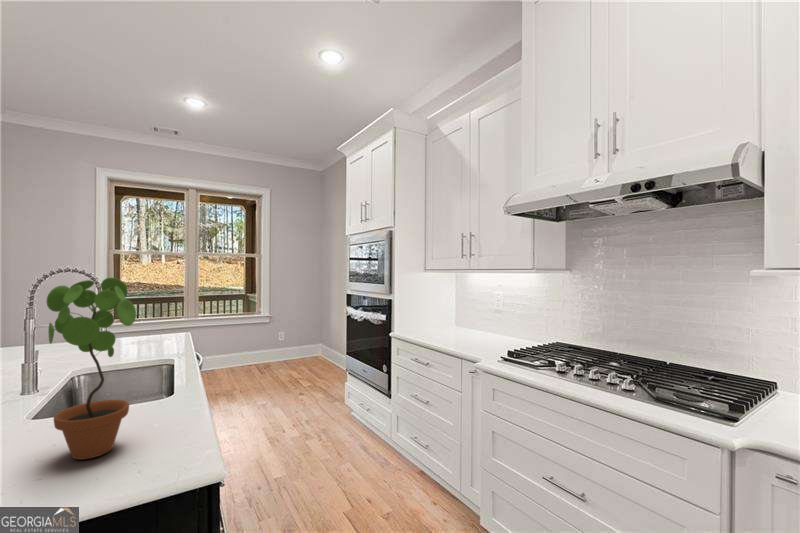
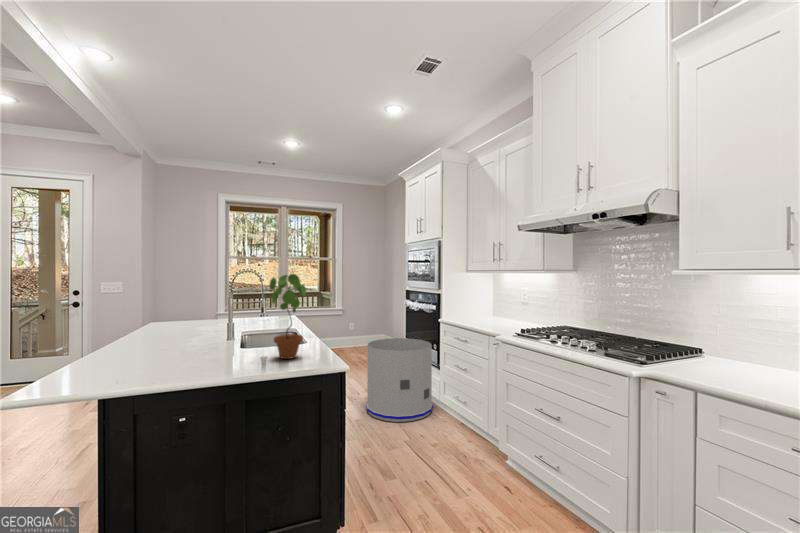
trash can: none [292,357,382,477] -> present [366,338,433,422]

